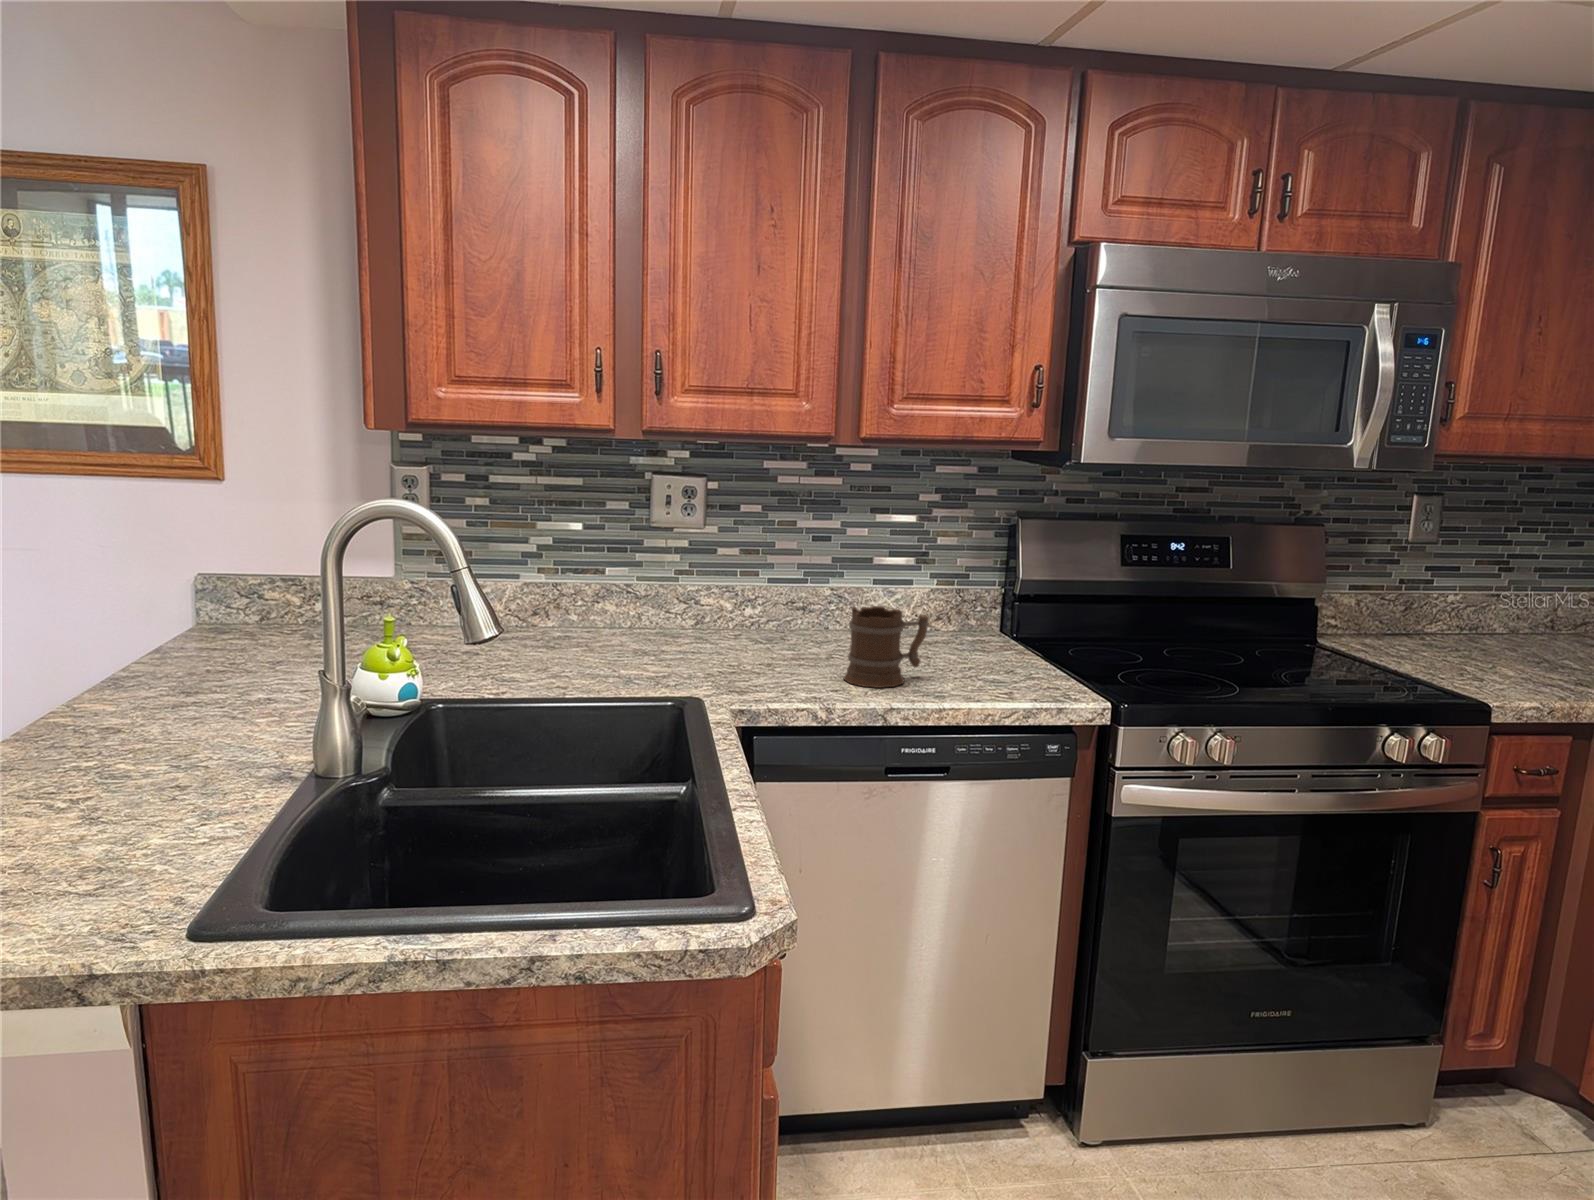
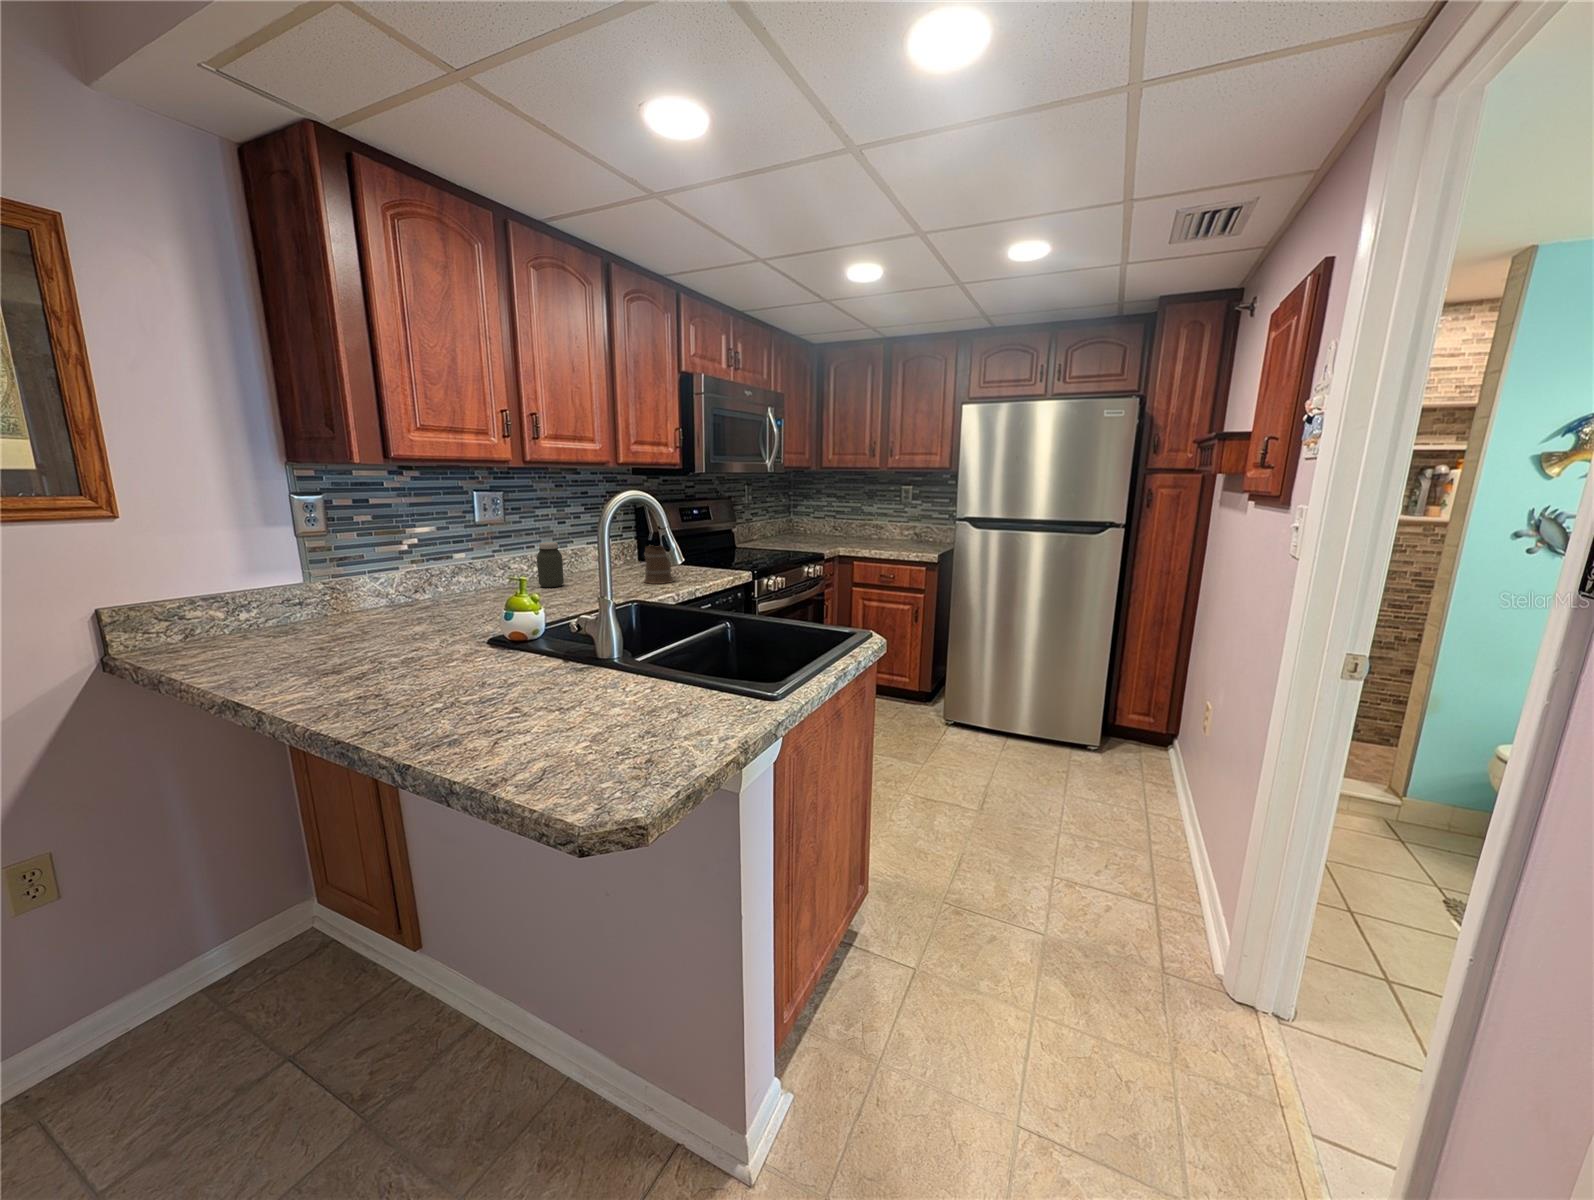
jar: none [703,569,744,648] -> present [537,542,564,587]

